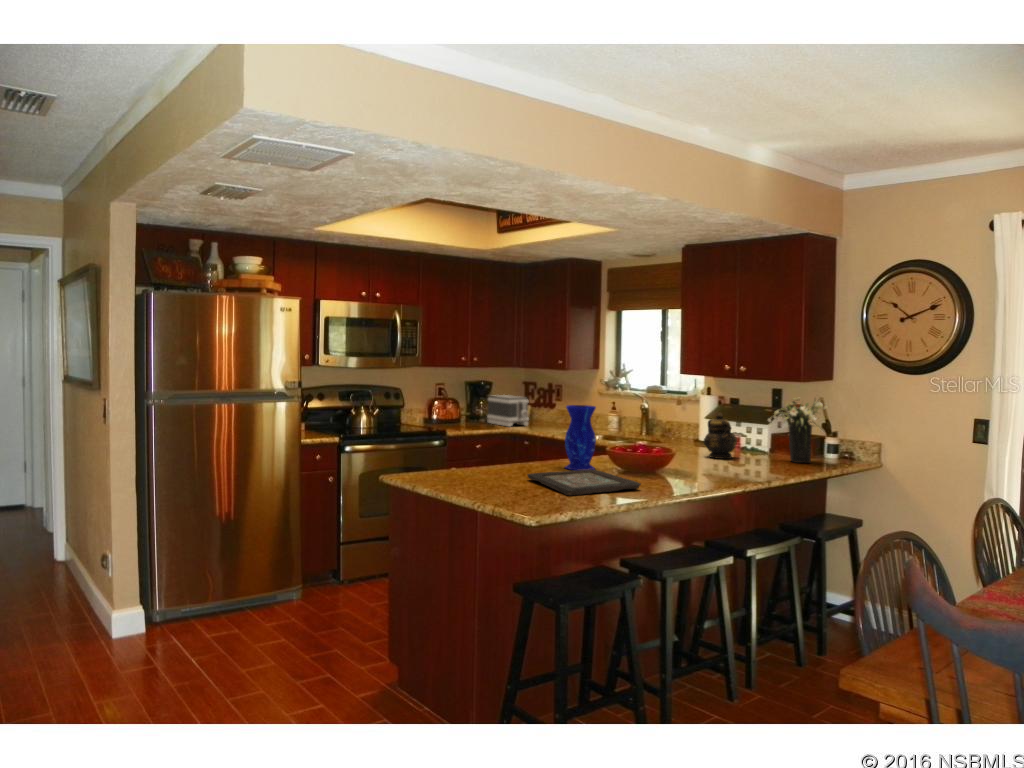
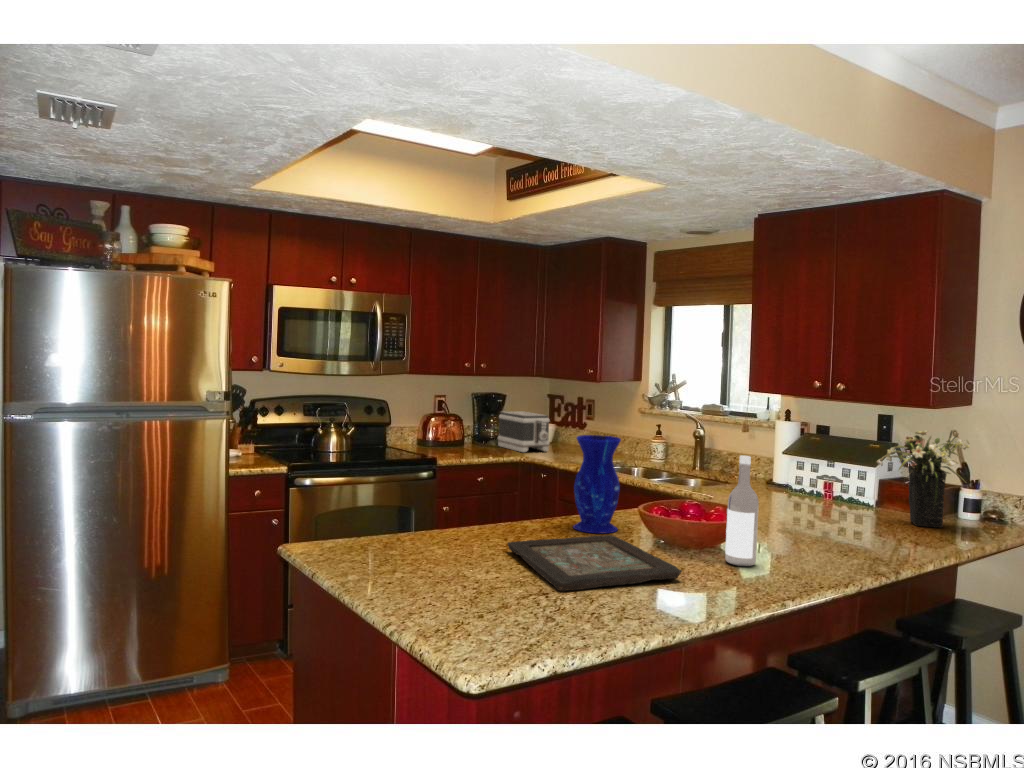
wine bottle: none [667,413,687,483] -> present [725,456,759,566]
teapot: present [704,413,737,459] -> none [781,448,830,516]

